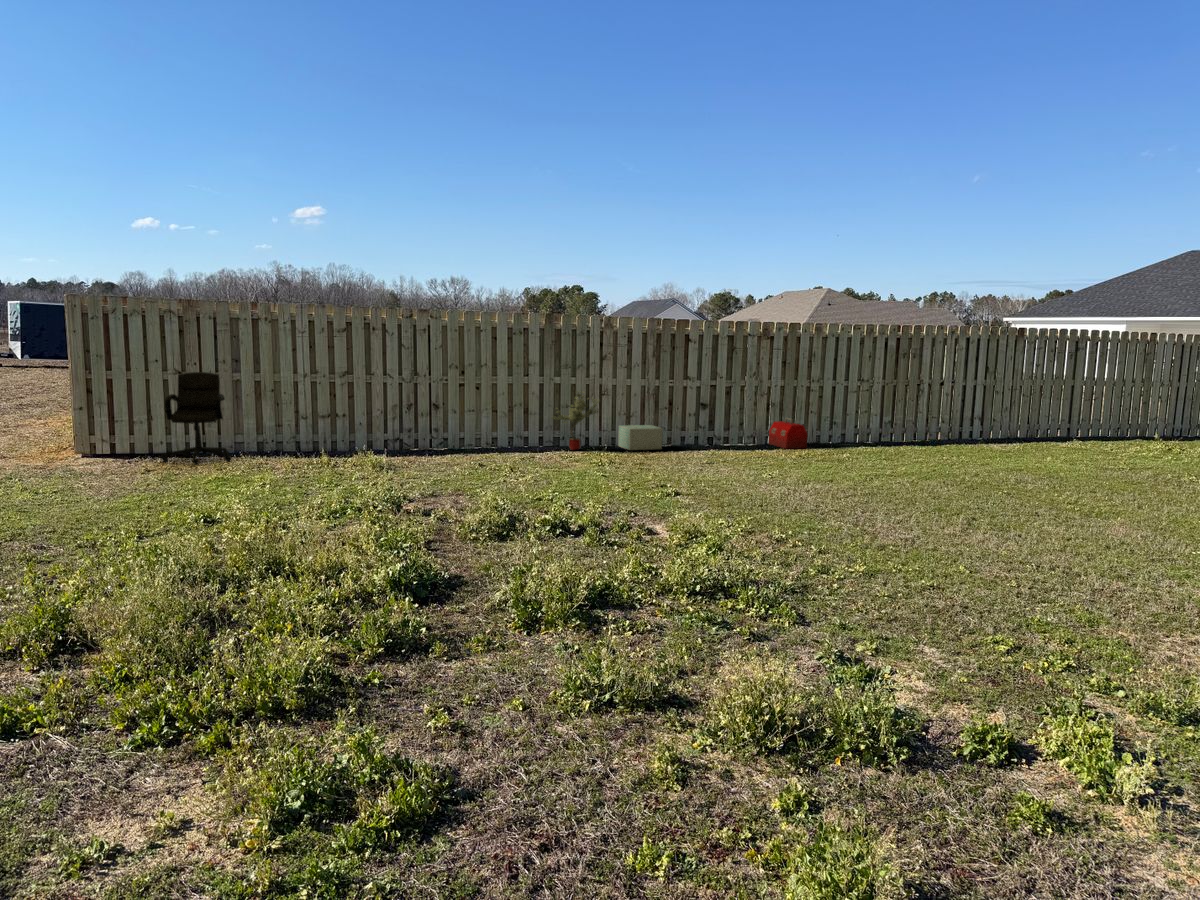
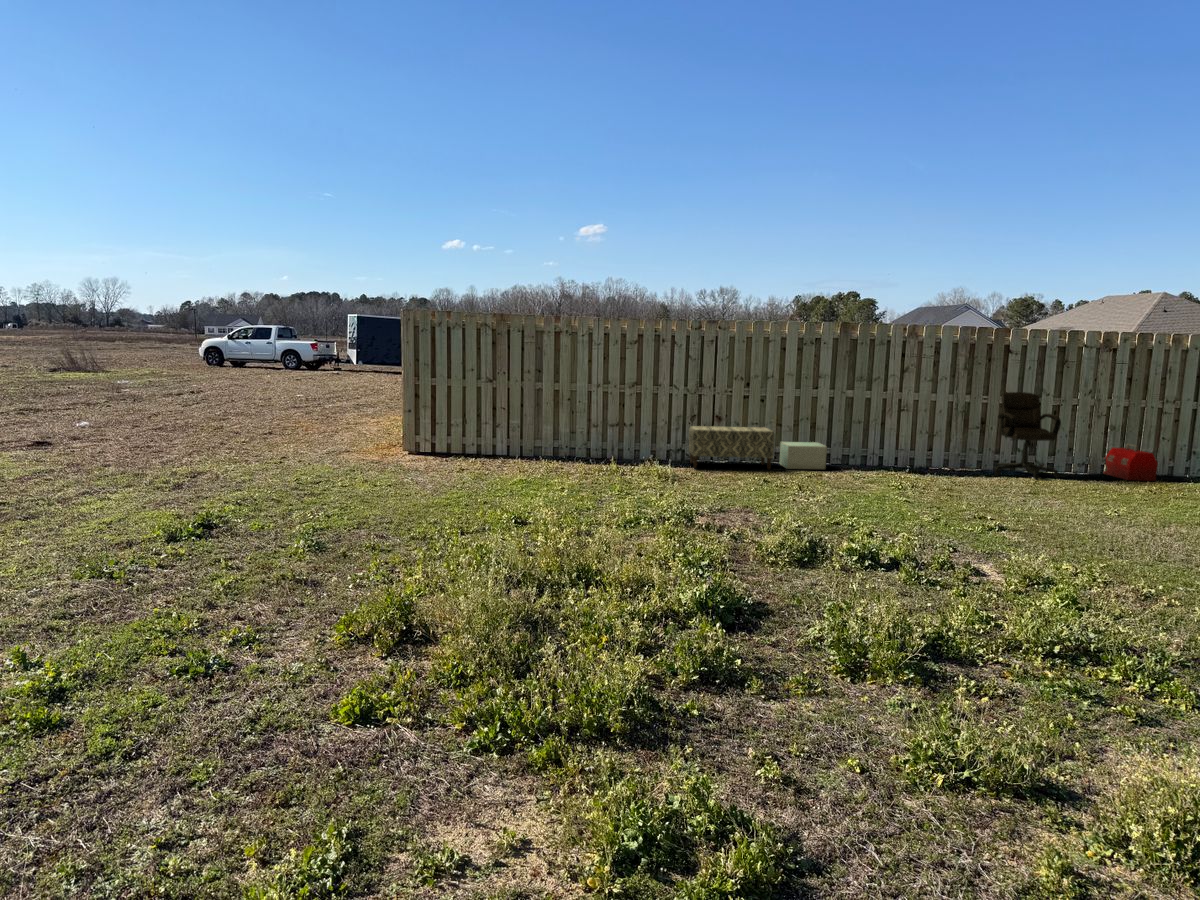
chair: present [161,372,231,464] -> present [995,392,1061,480]
potted tree: present [552,392,599,450] -> none [843,406,898,470]
bench: none [402,414,486,456] -> present [689,426,775,469]
storage box: present [618,425,663,450] -> present [779,442,827,469]

